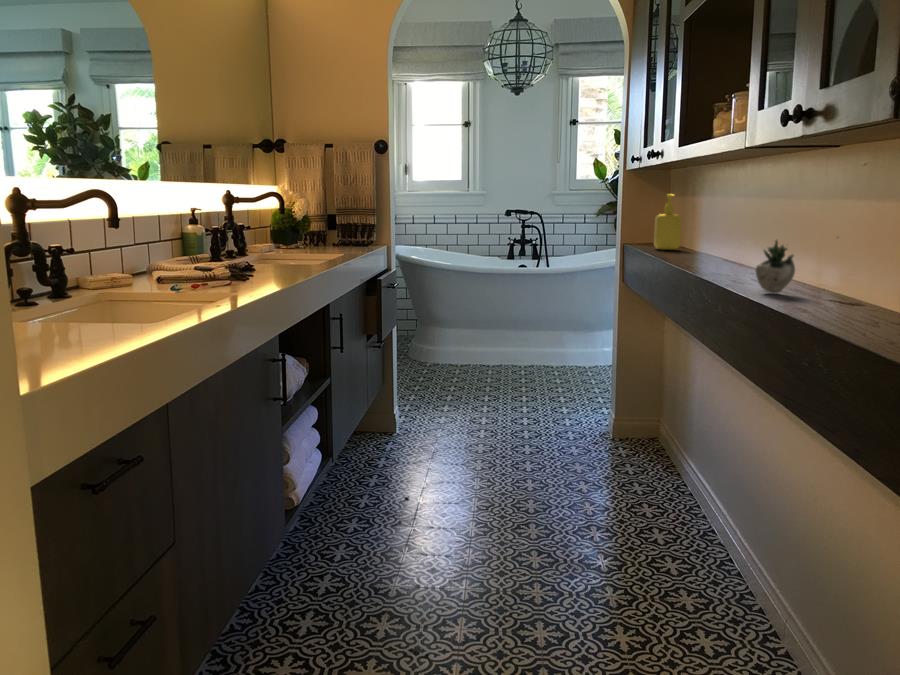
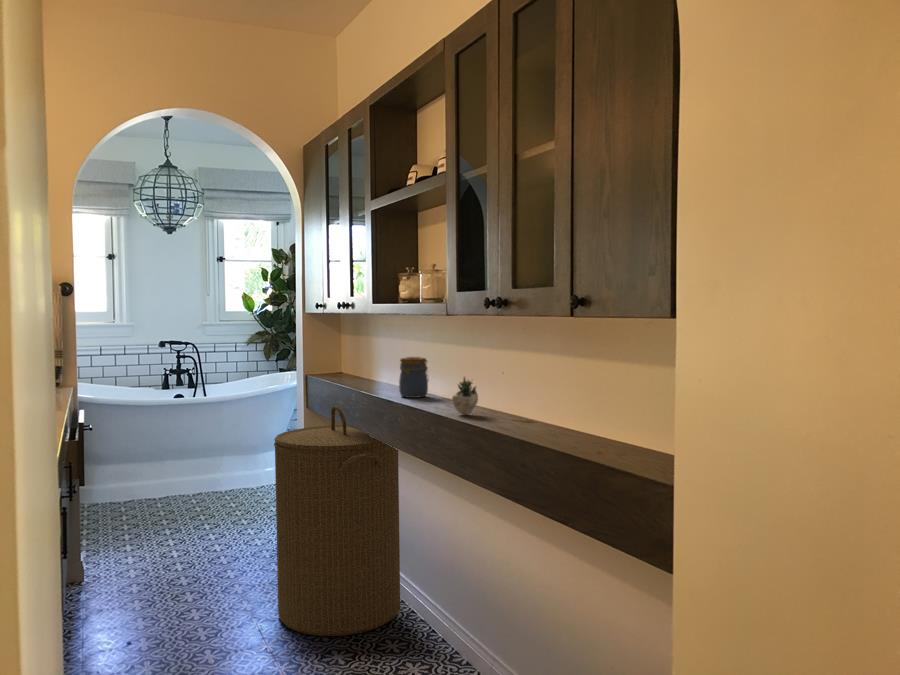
soap dispenser: present [654,194,681,250] -> none [336,333,358,379]
jar: none [707,219,750,271] -> present [399,357,428,398]
laundry hamper: none [557,278,715,541] -> present [274,406,400,636]

